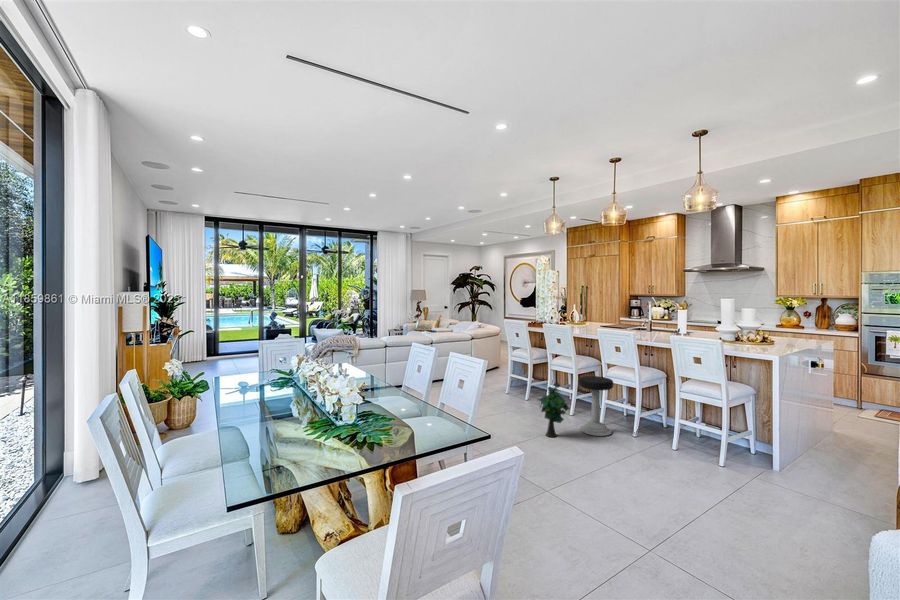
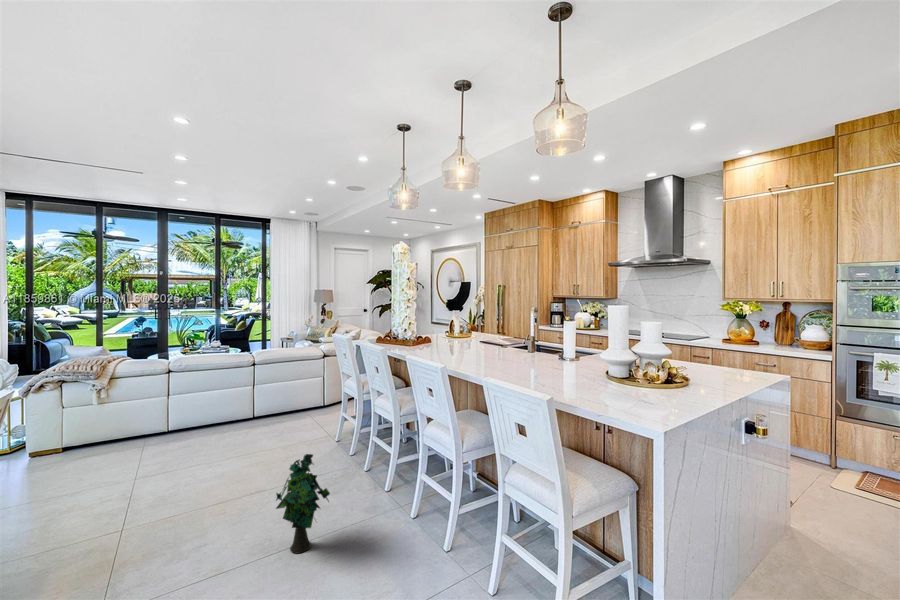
stool: present [579,376,613,436] -> none [362,433,419,549]

